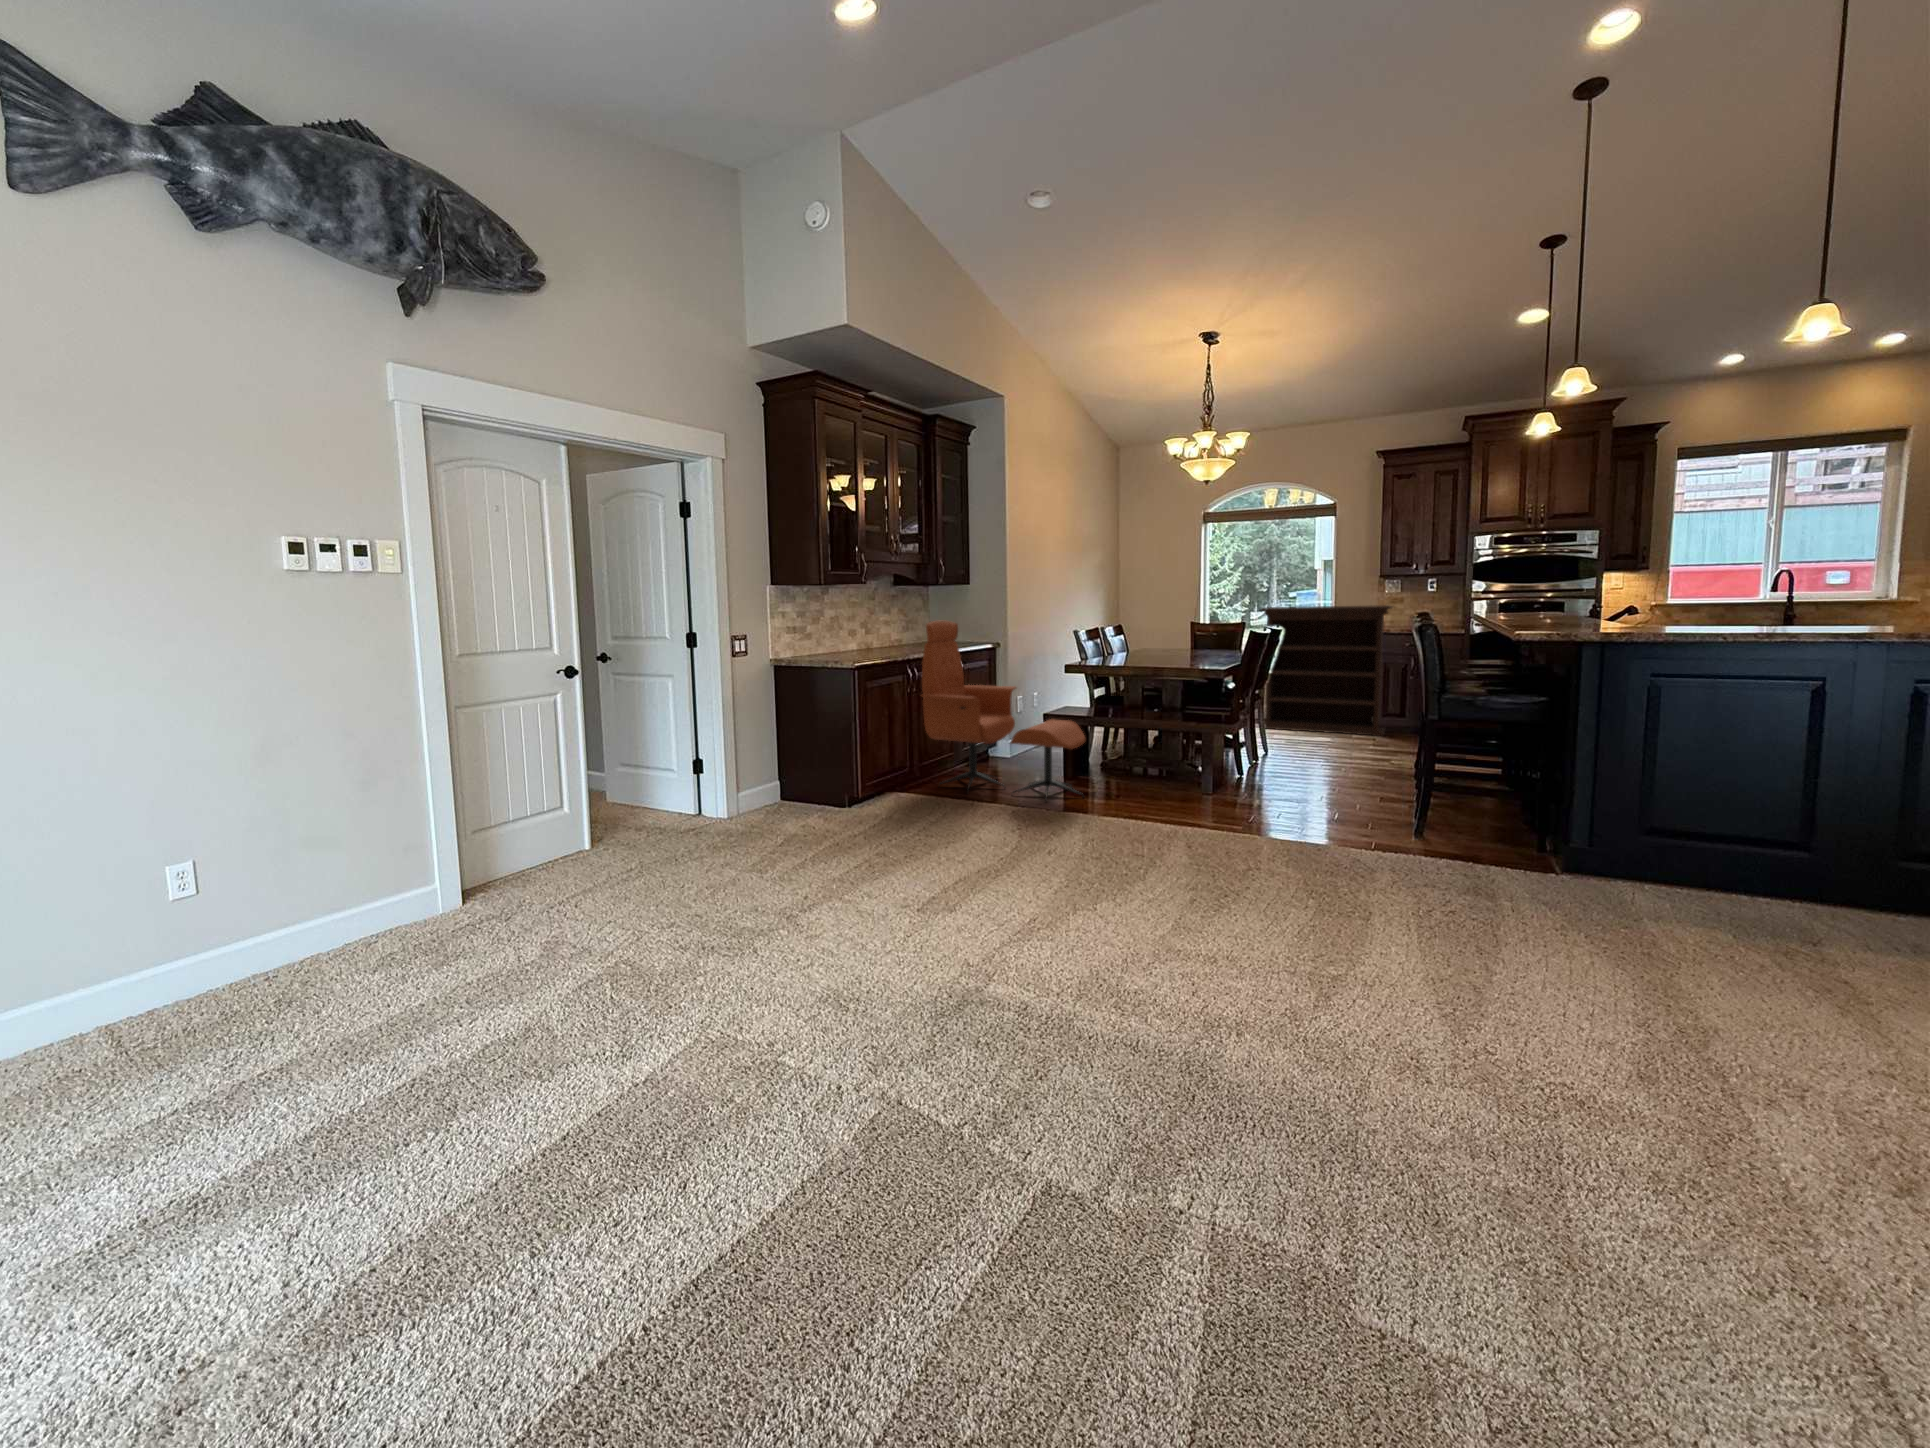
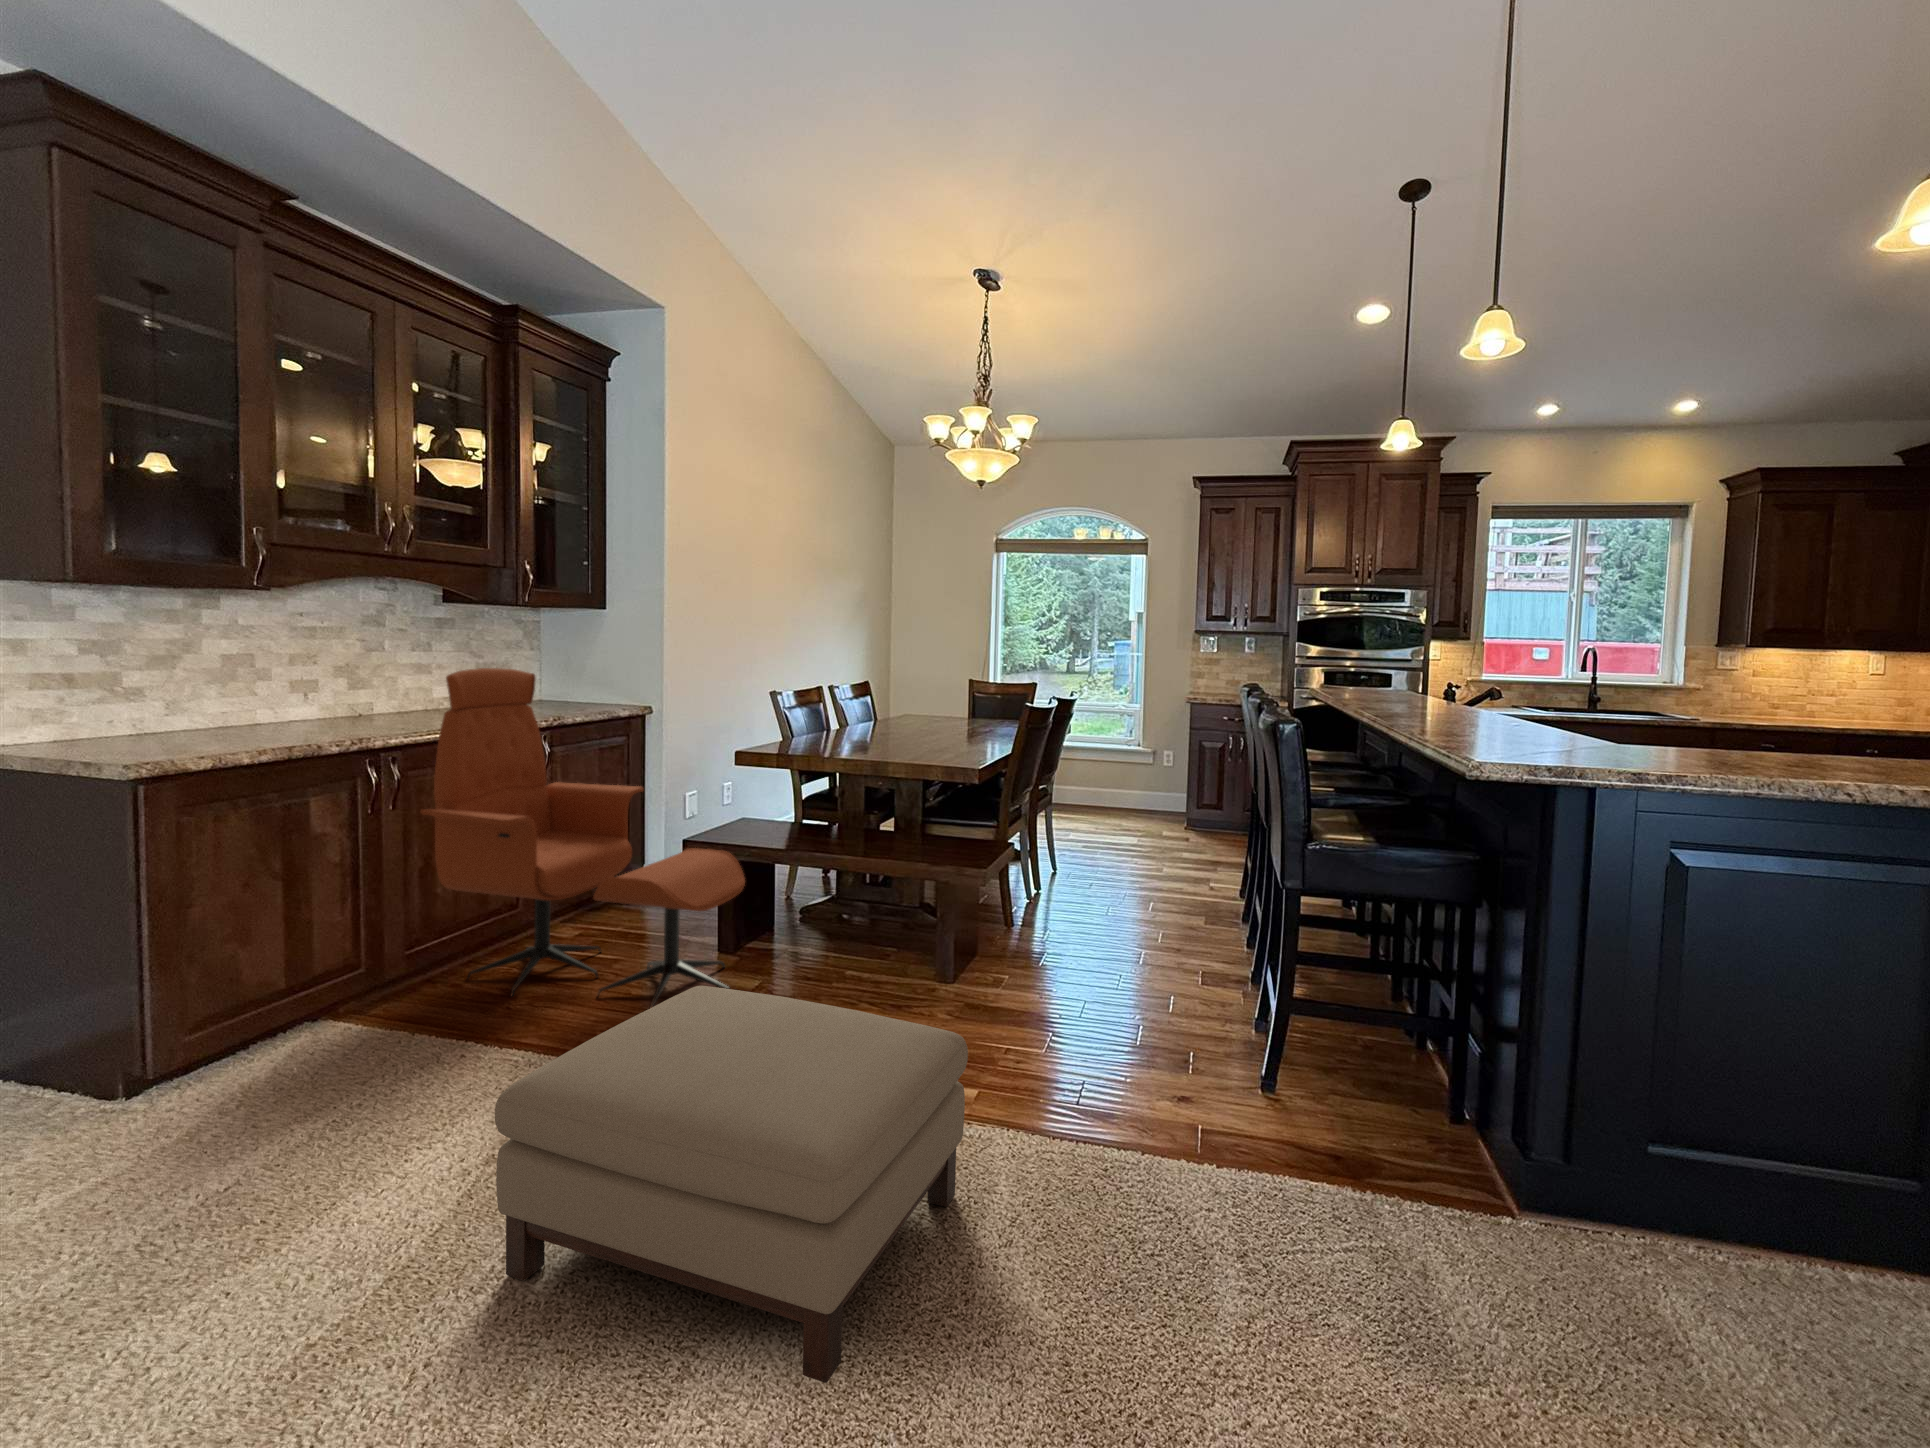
bookshelf: present [1261,605,1392,736] -> none [1054,663,1212,837]
ottoman: none [1045,767,1255,903] -> present [495,986,968,1383]

